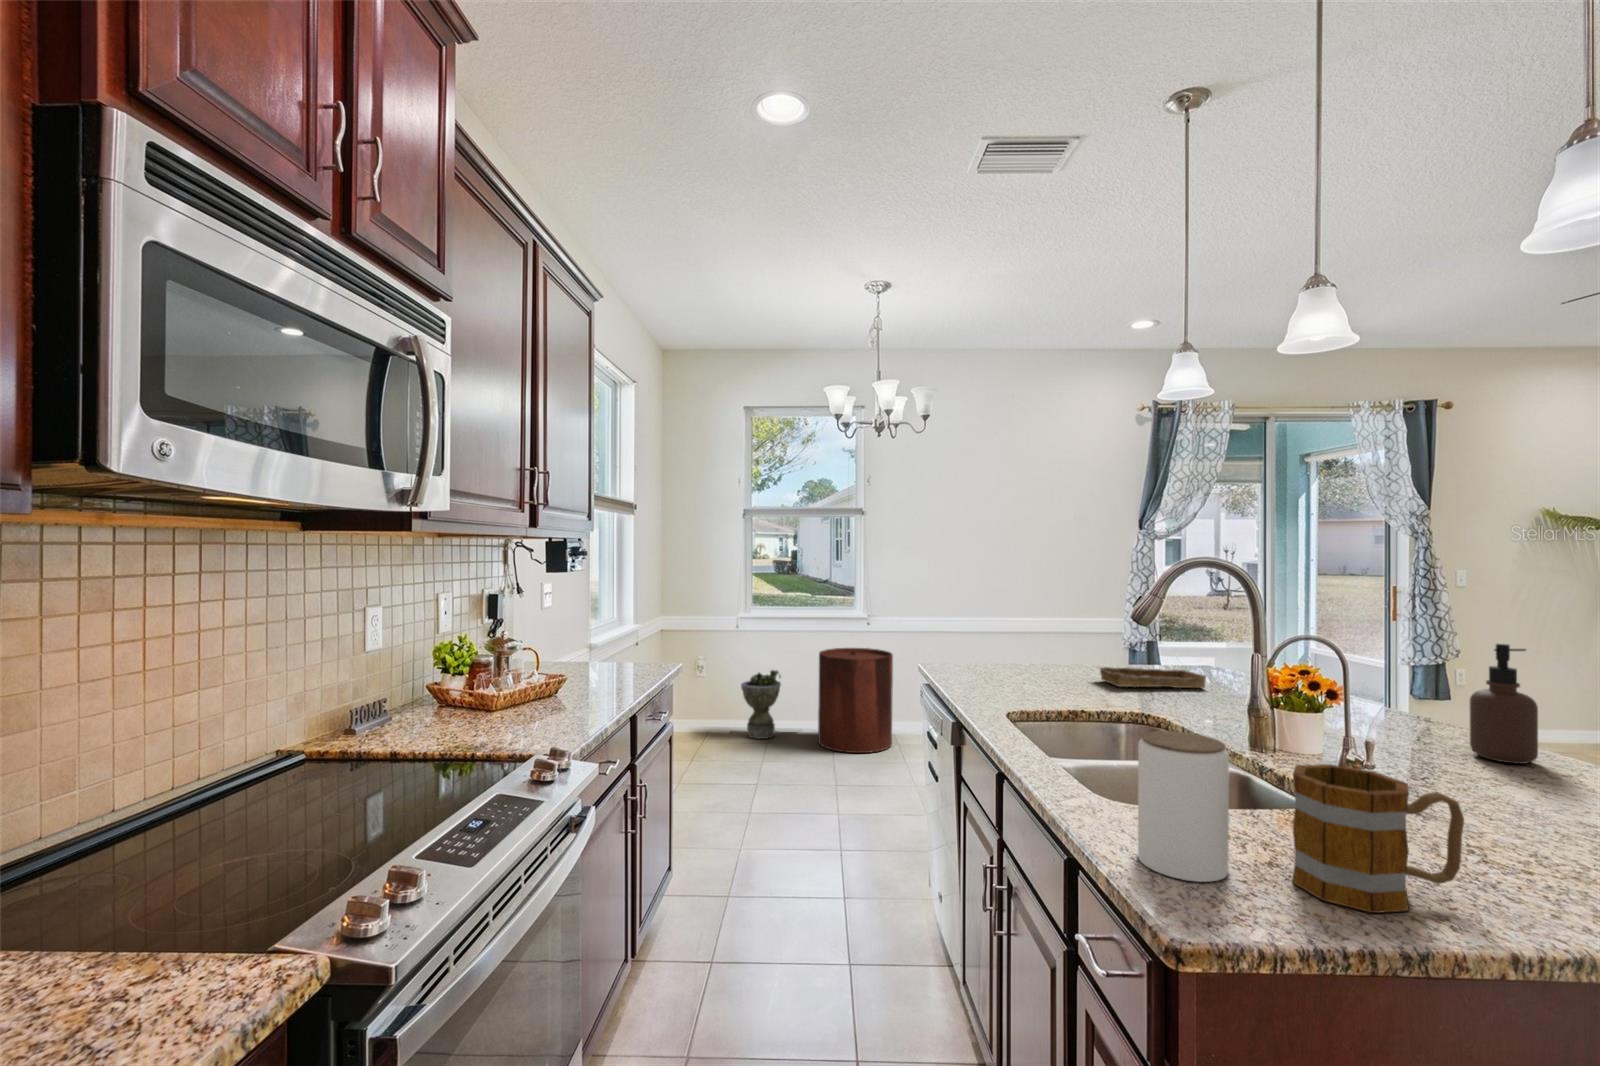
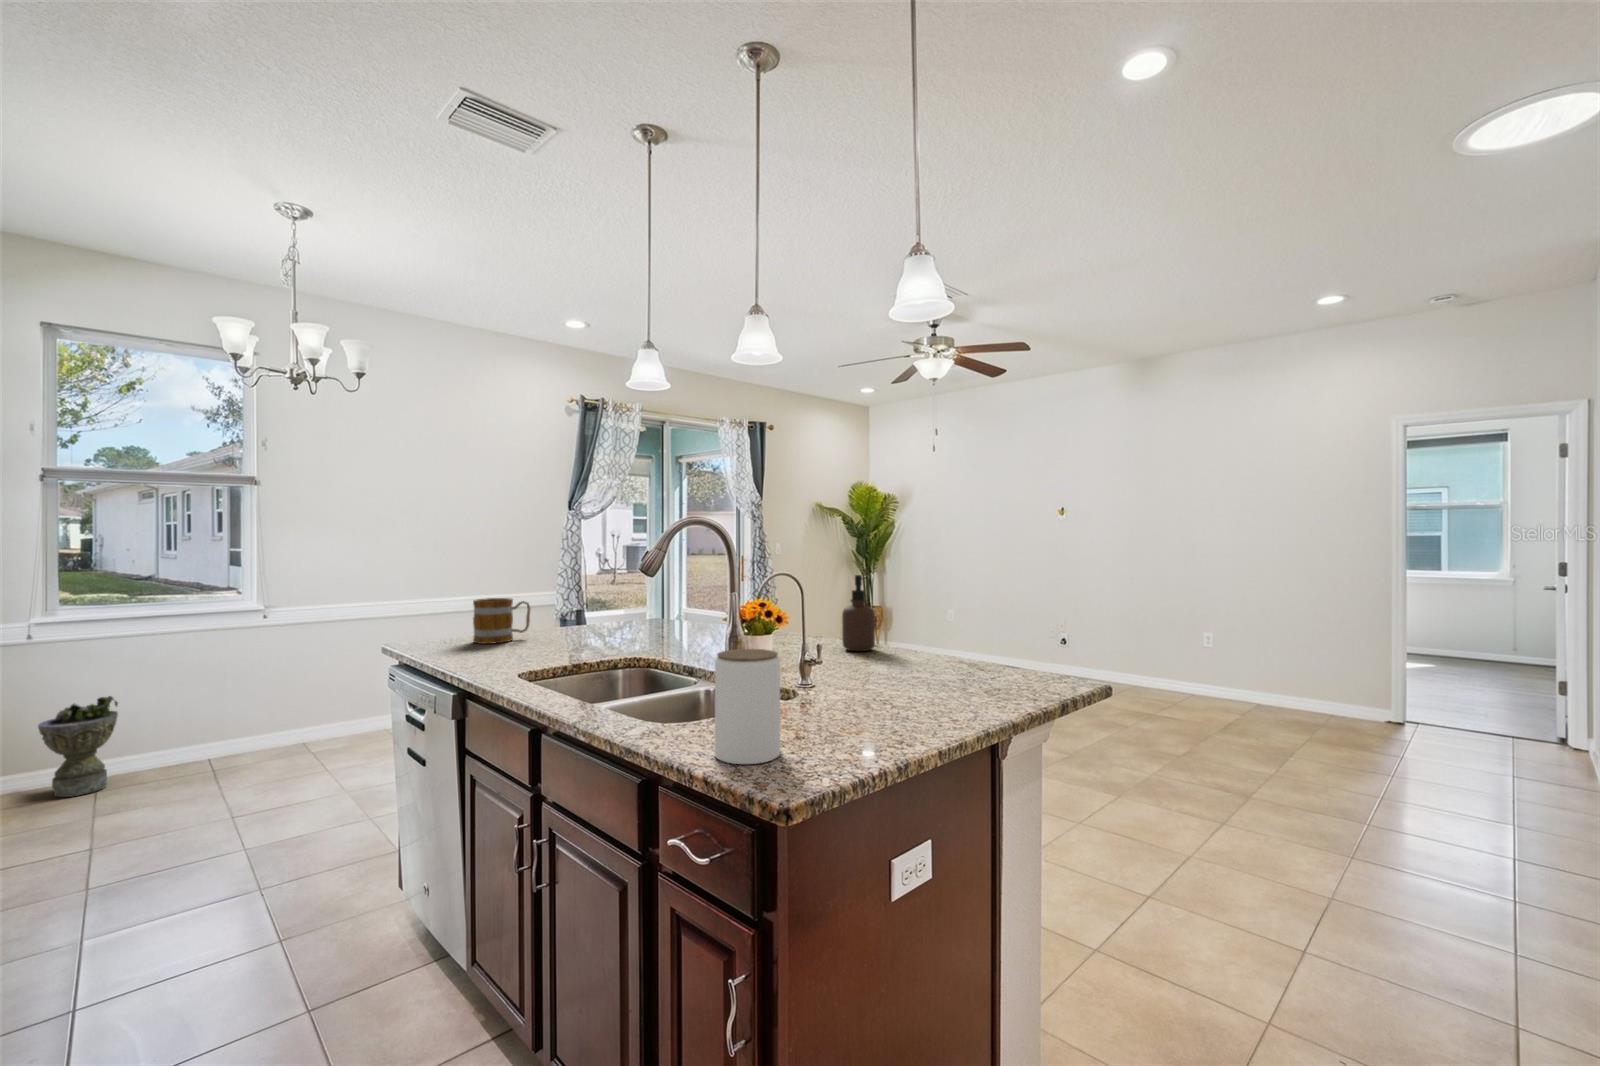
trash can: present [818,648,893,753] -> none [188,650,303,783]
tray: present [1099,667,1207,688] -> none [577,622,670,642]
mug: present [1292,764,1464,913] -> present [473,598,530,644]

